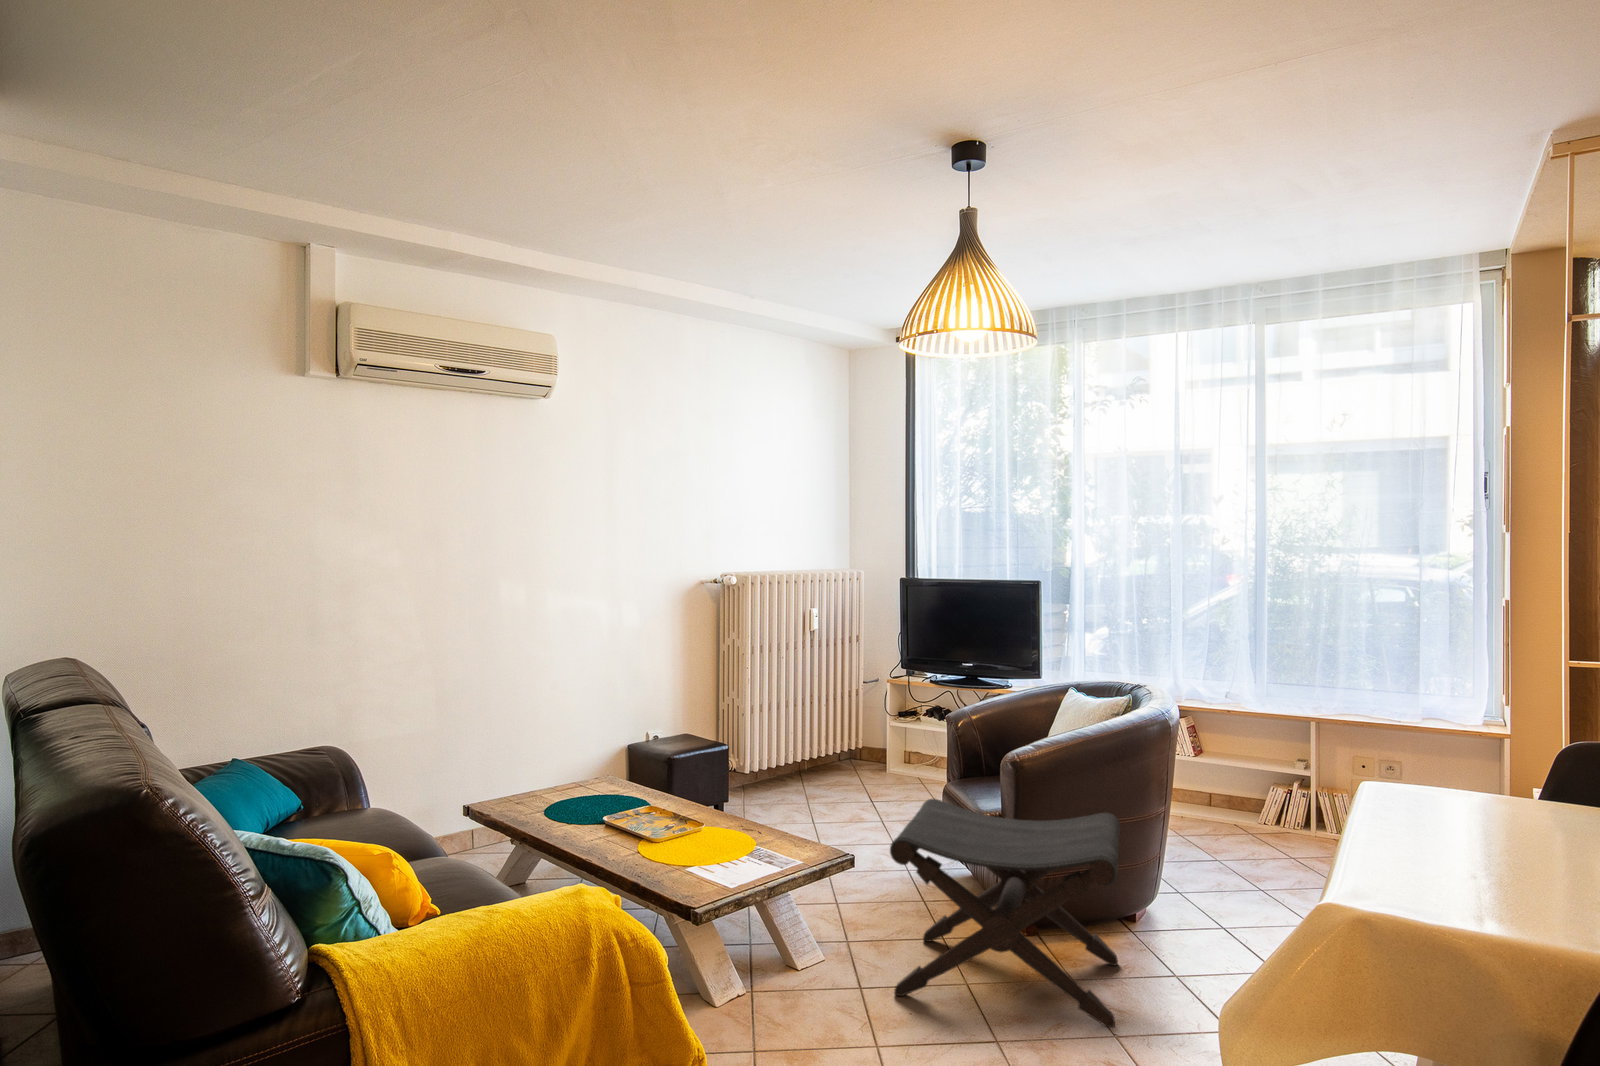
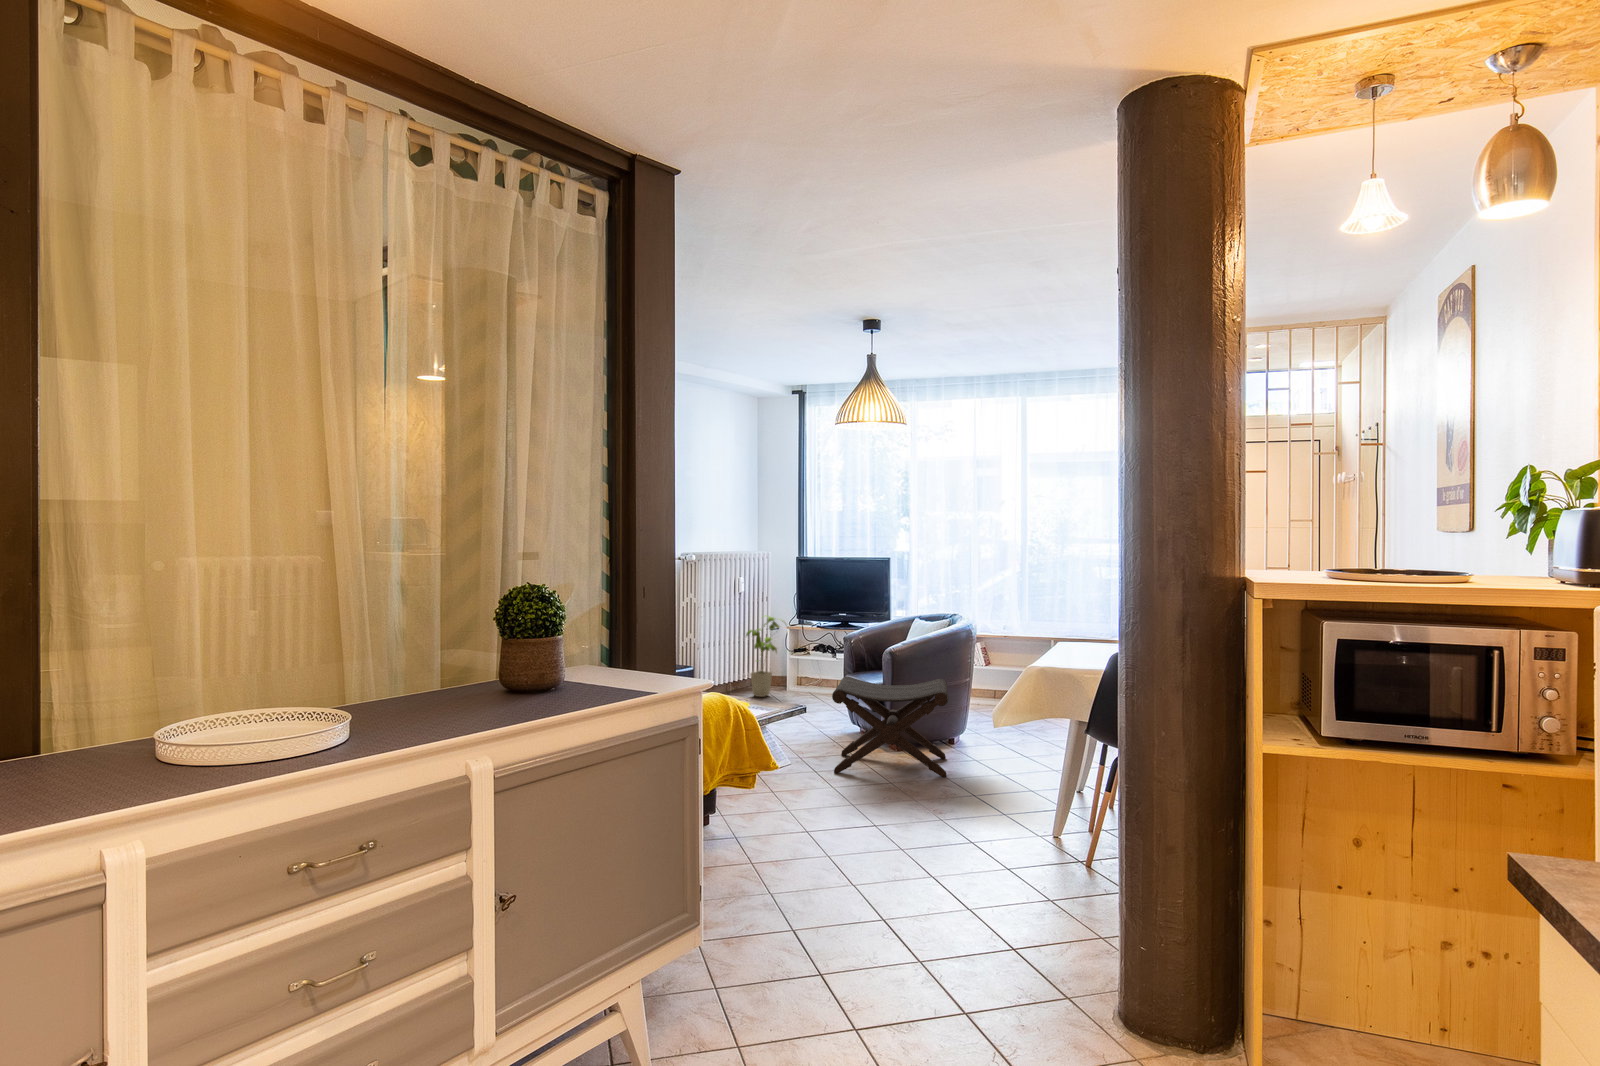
house plant: none [819,664,882,786] -> present [746,616,779,697]

